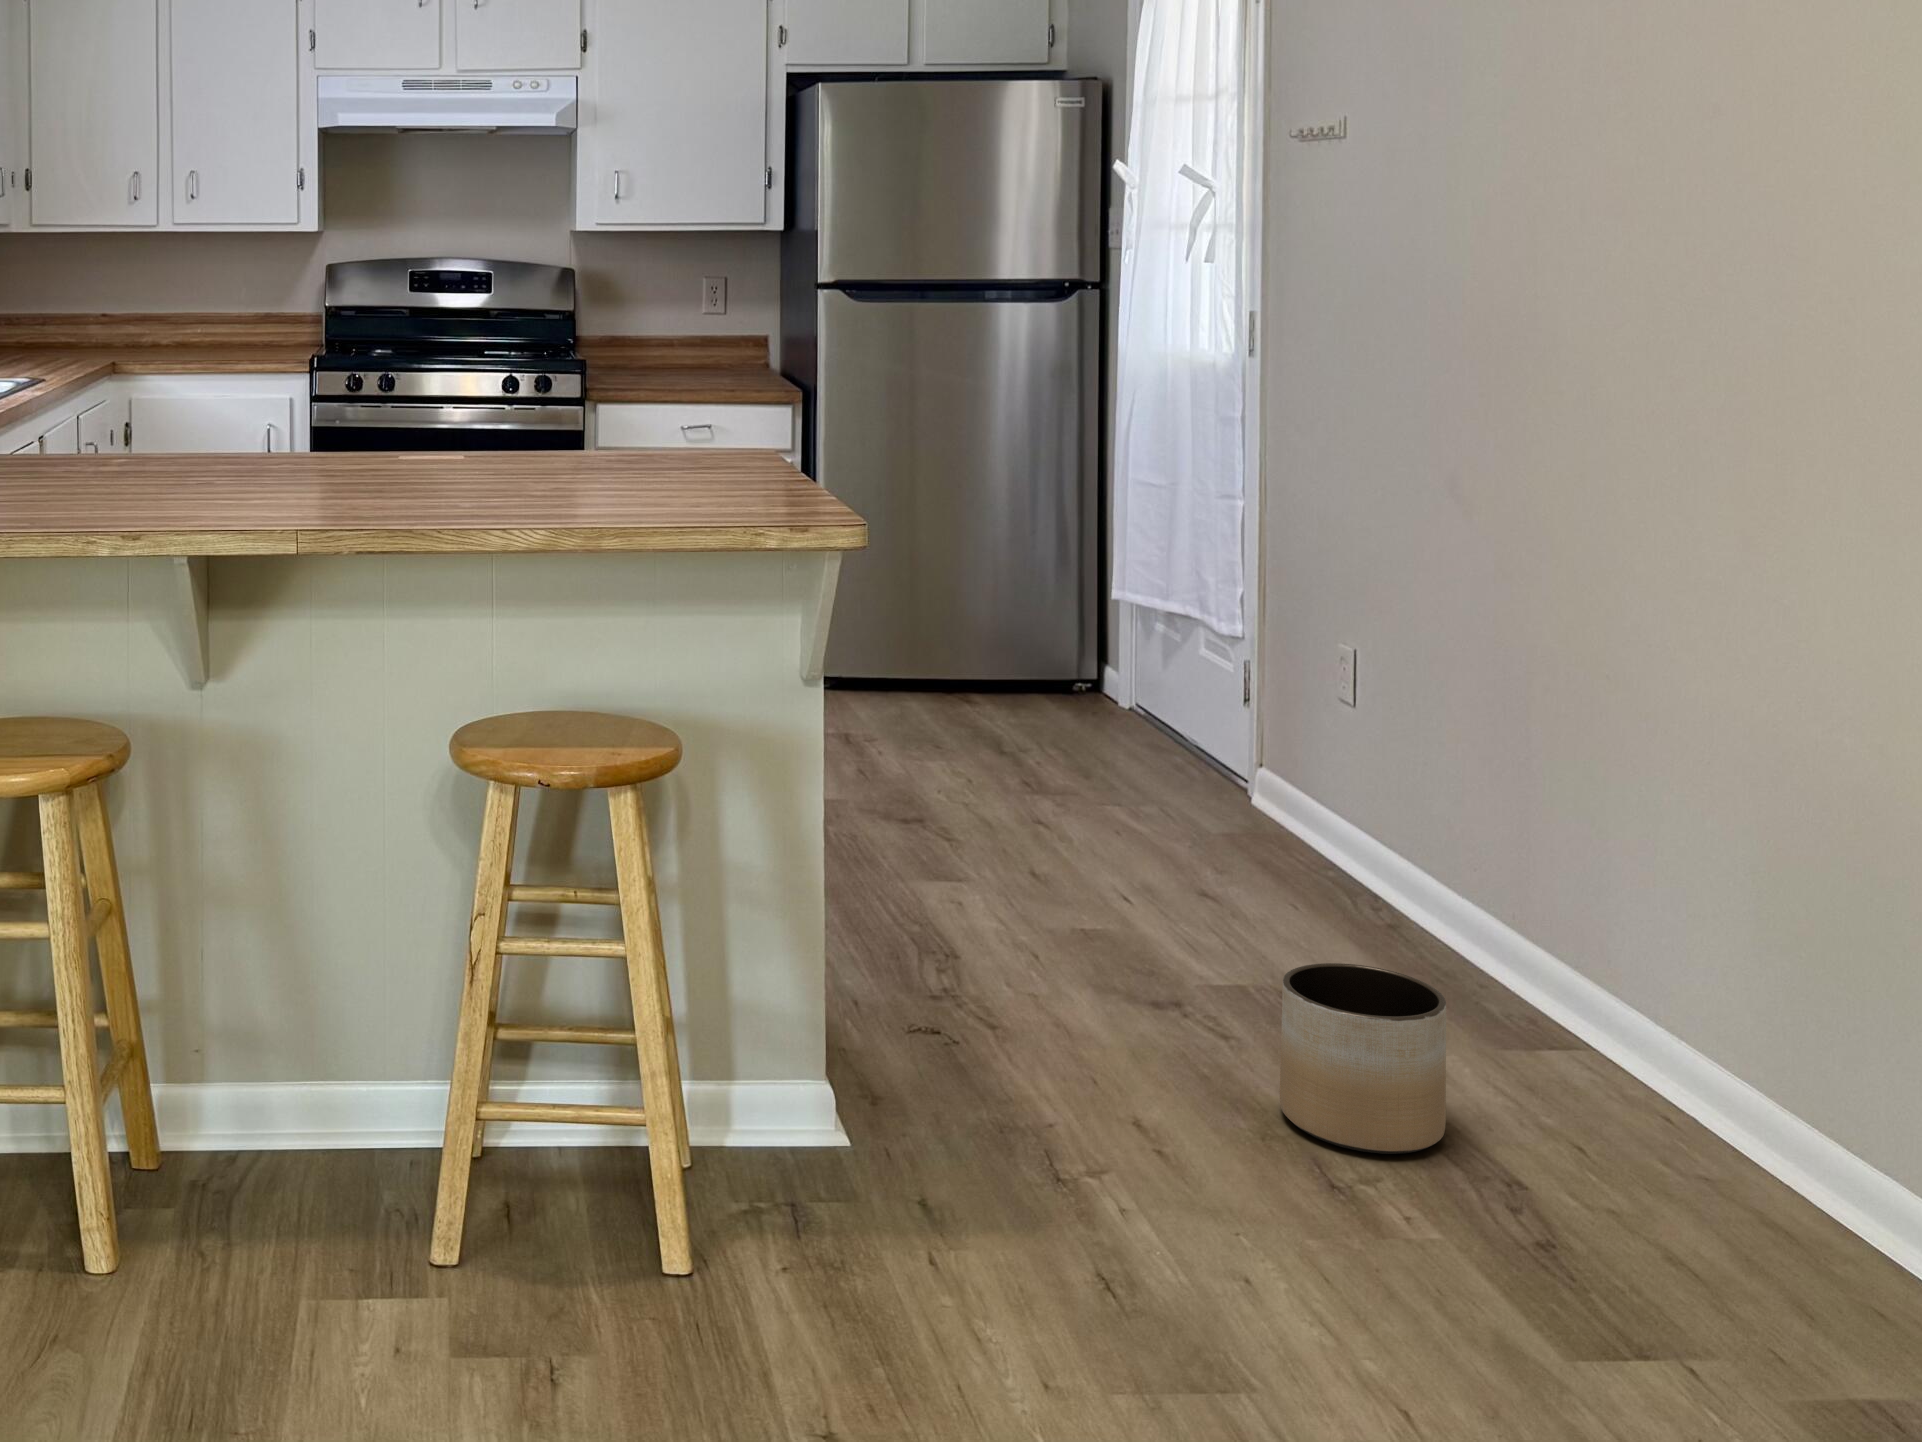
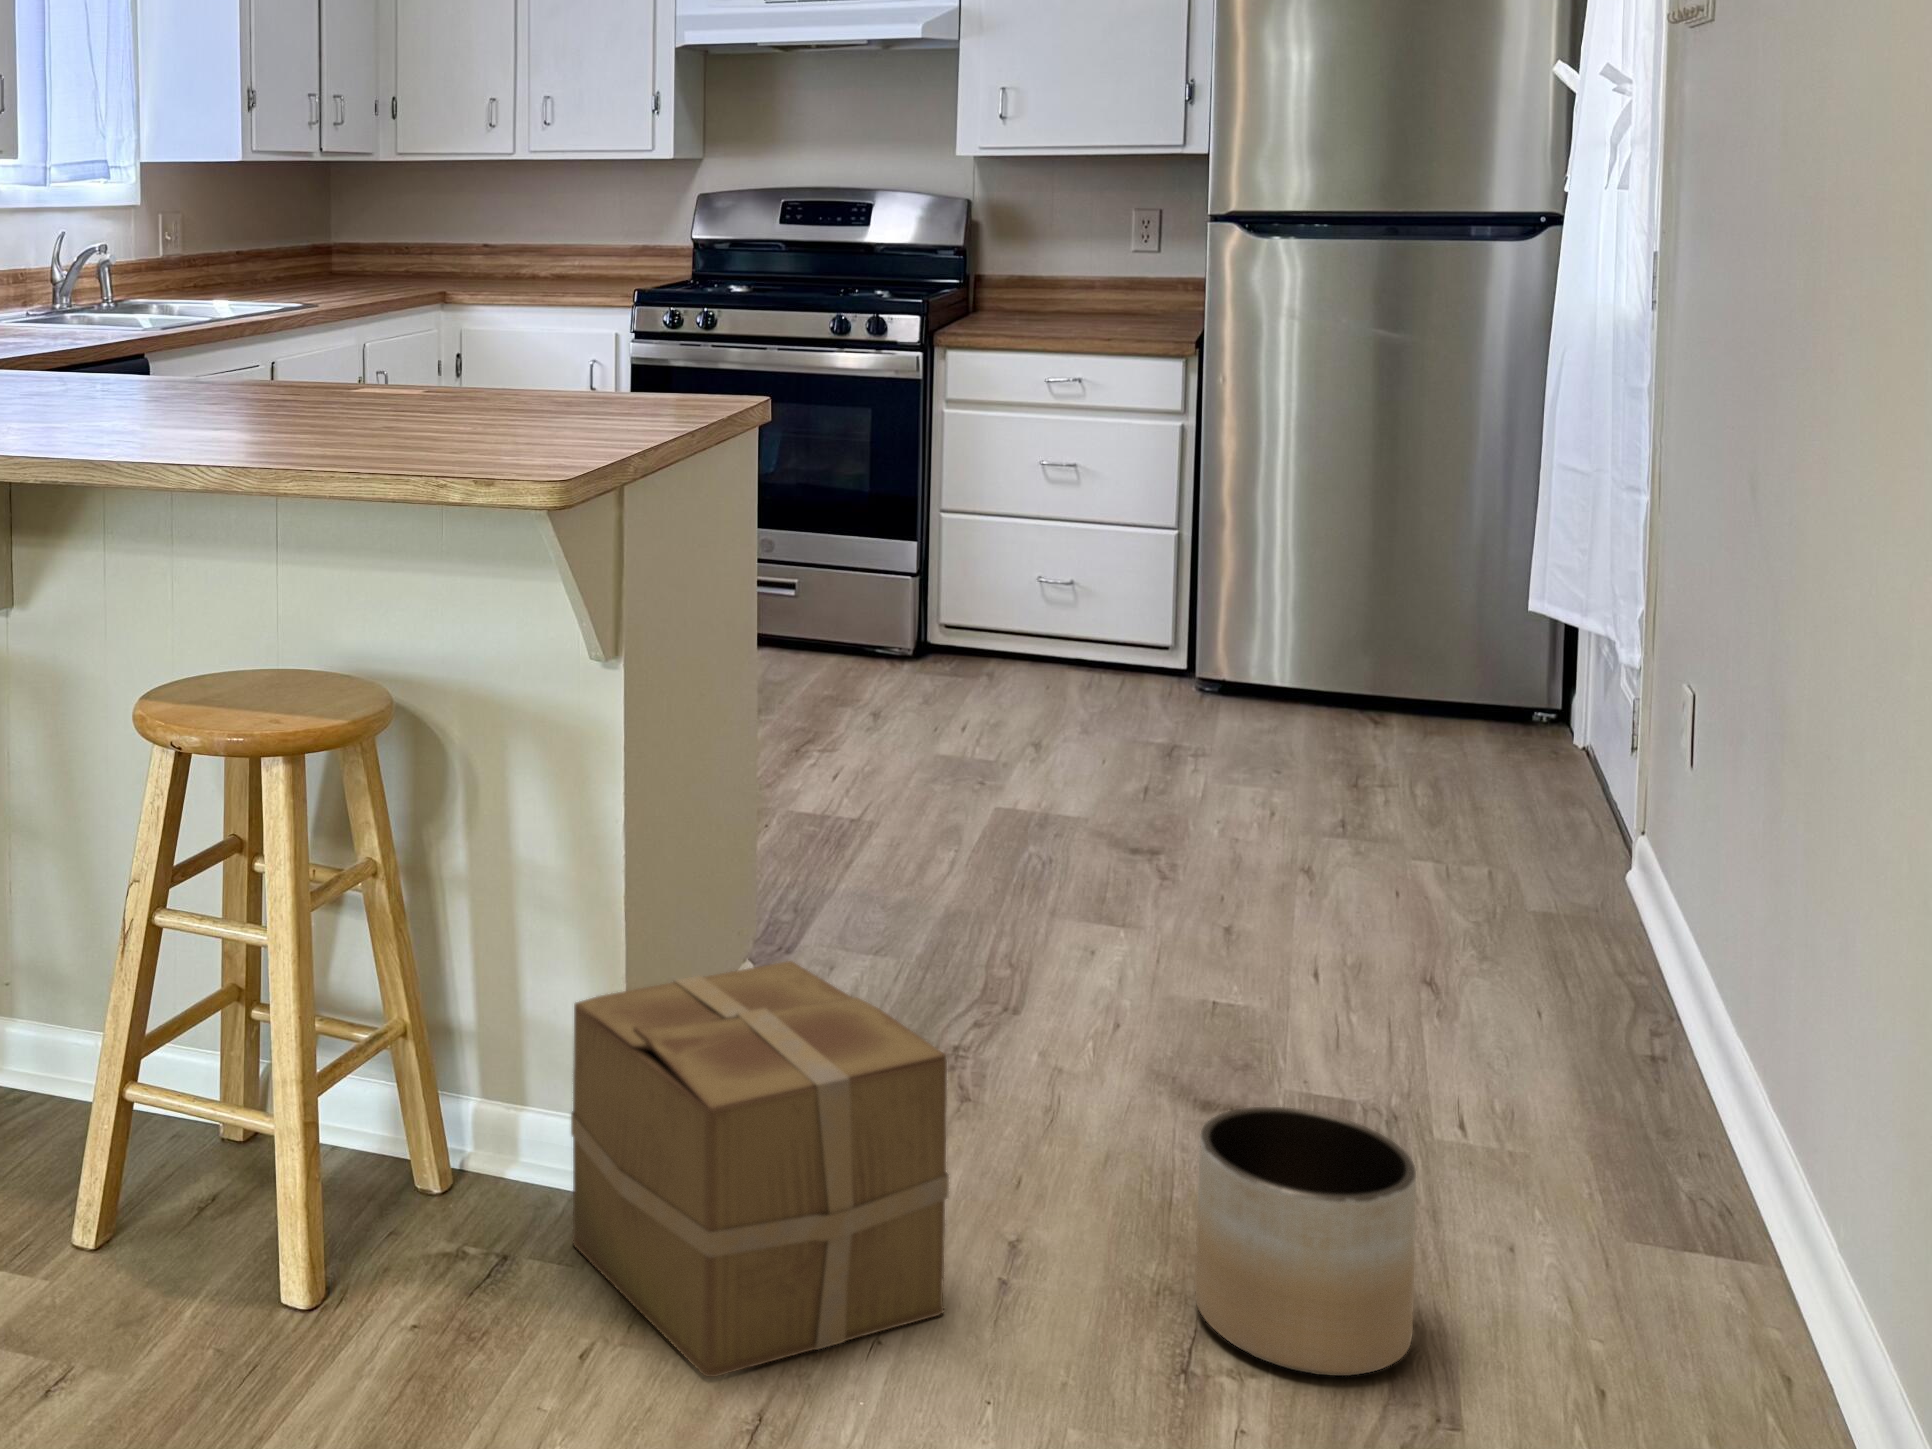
cardboard box: none [838,911,1147,1252] -> present [571,961,949,1377]

